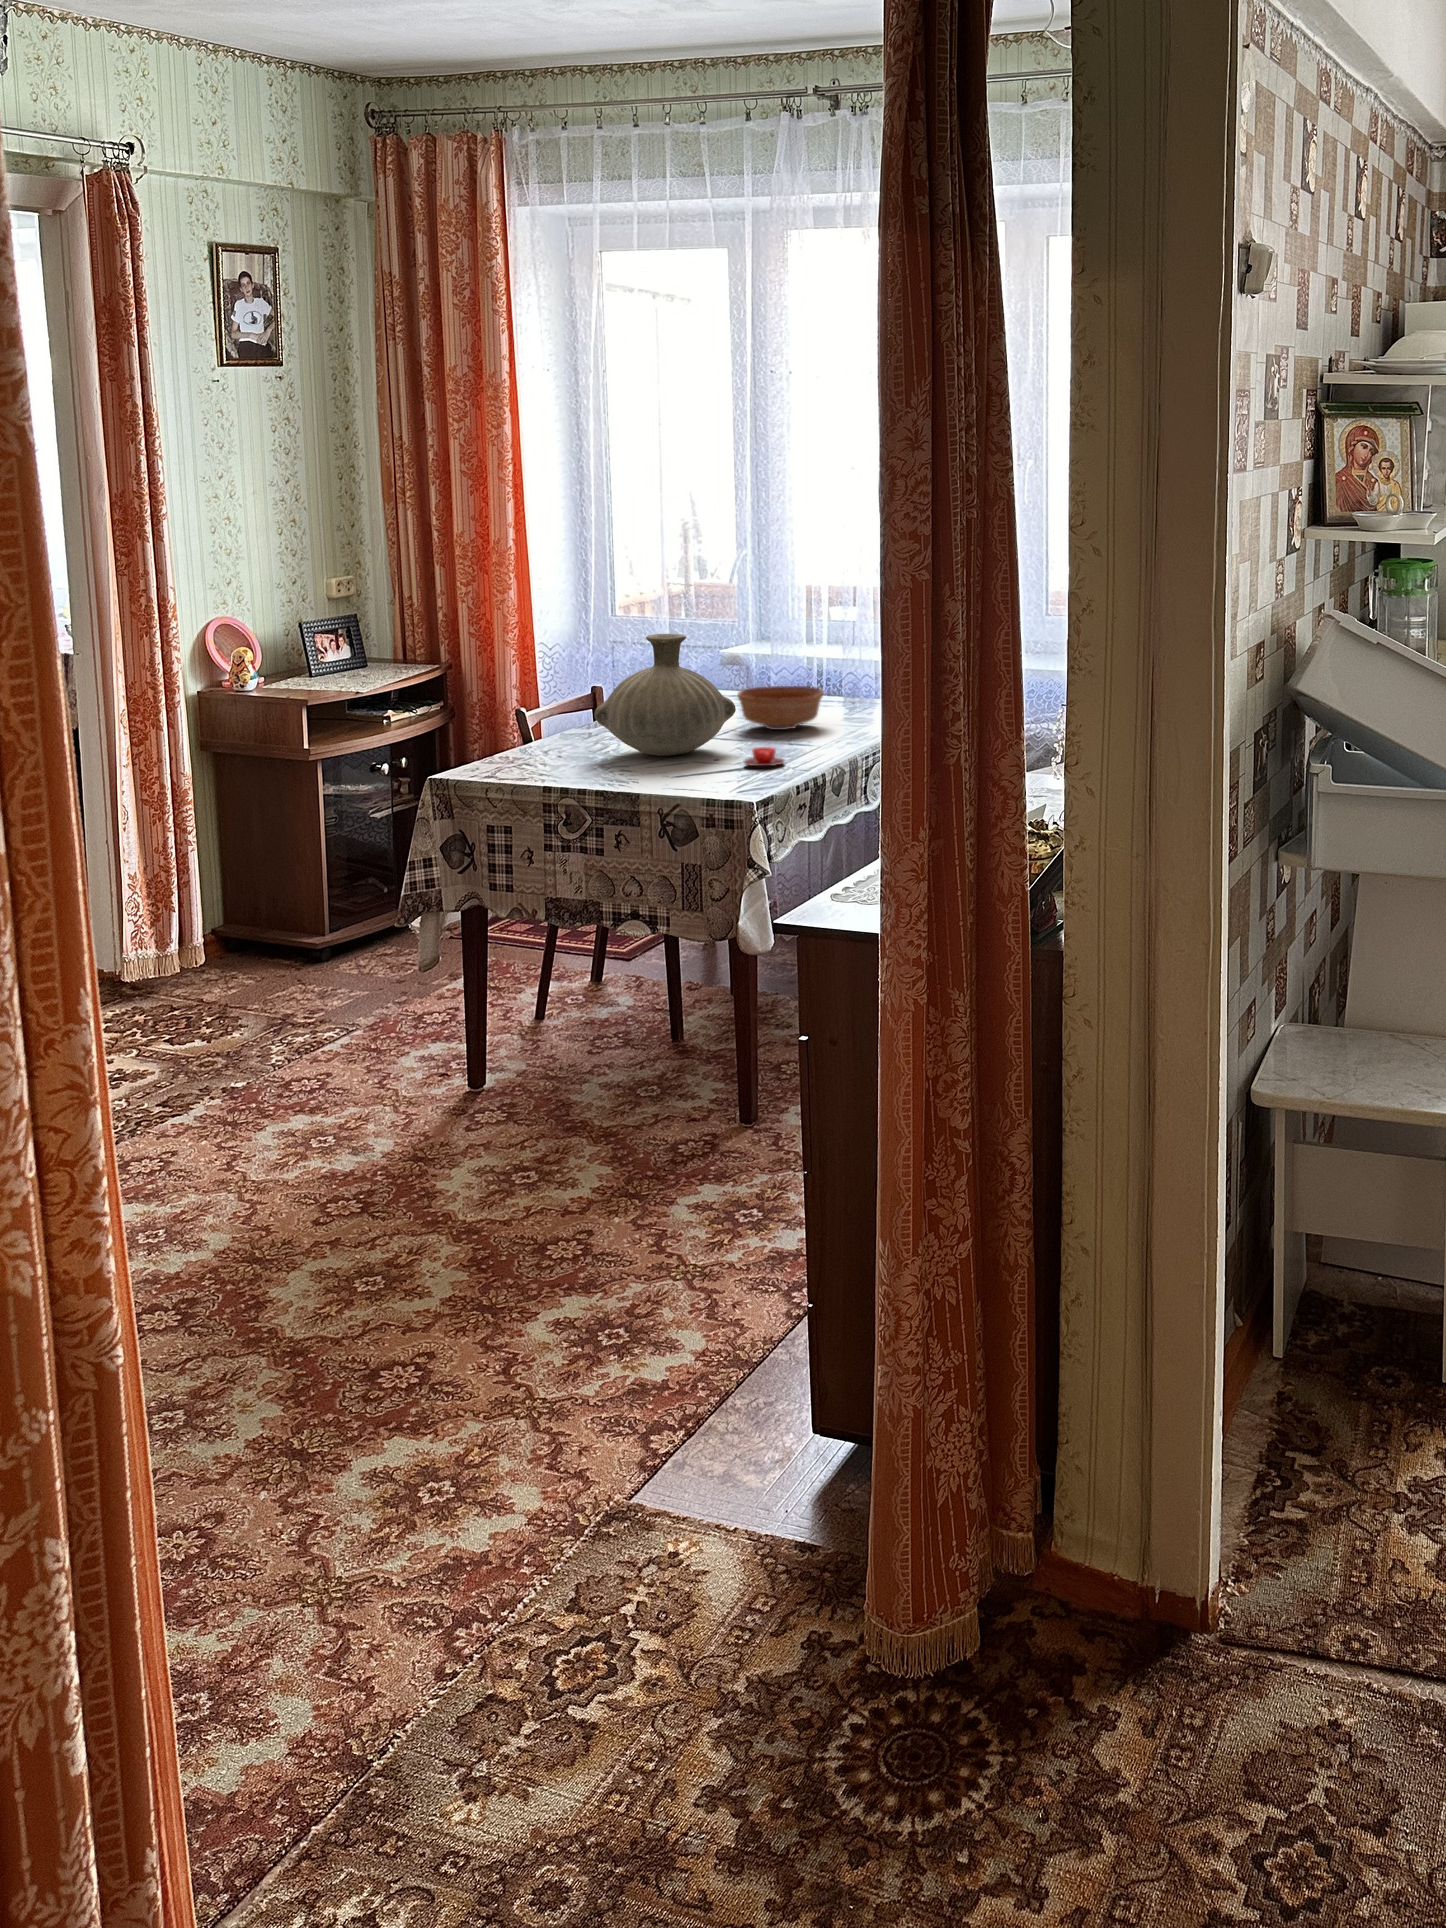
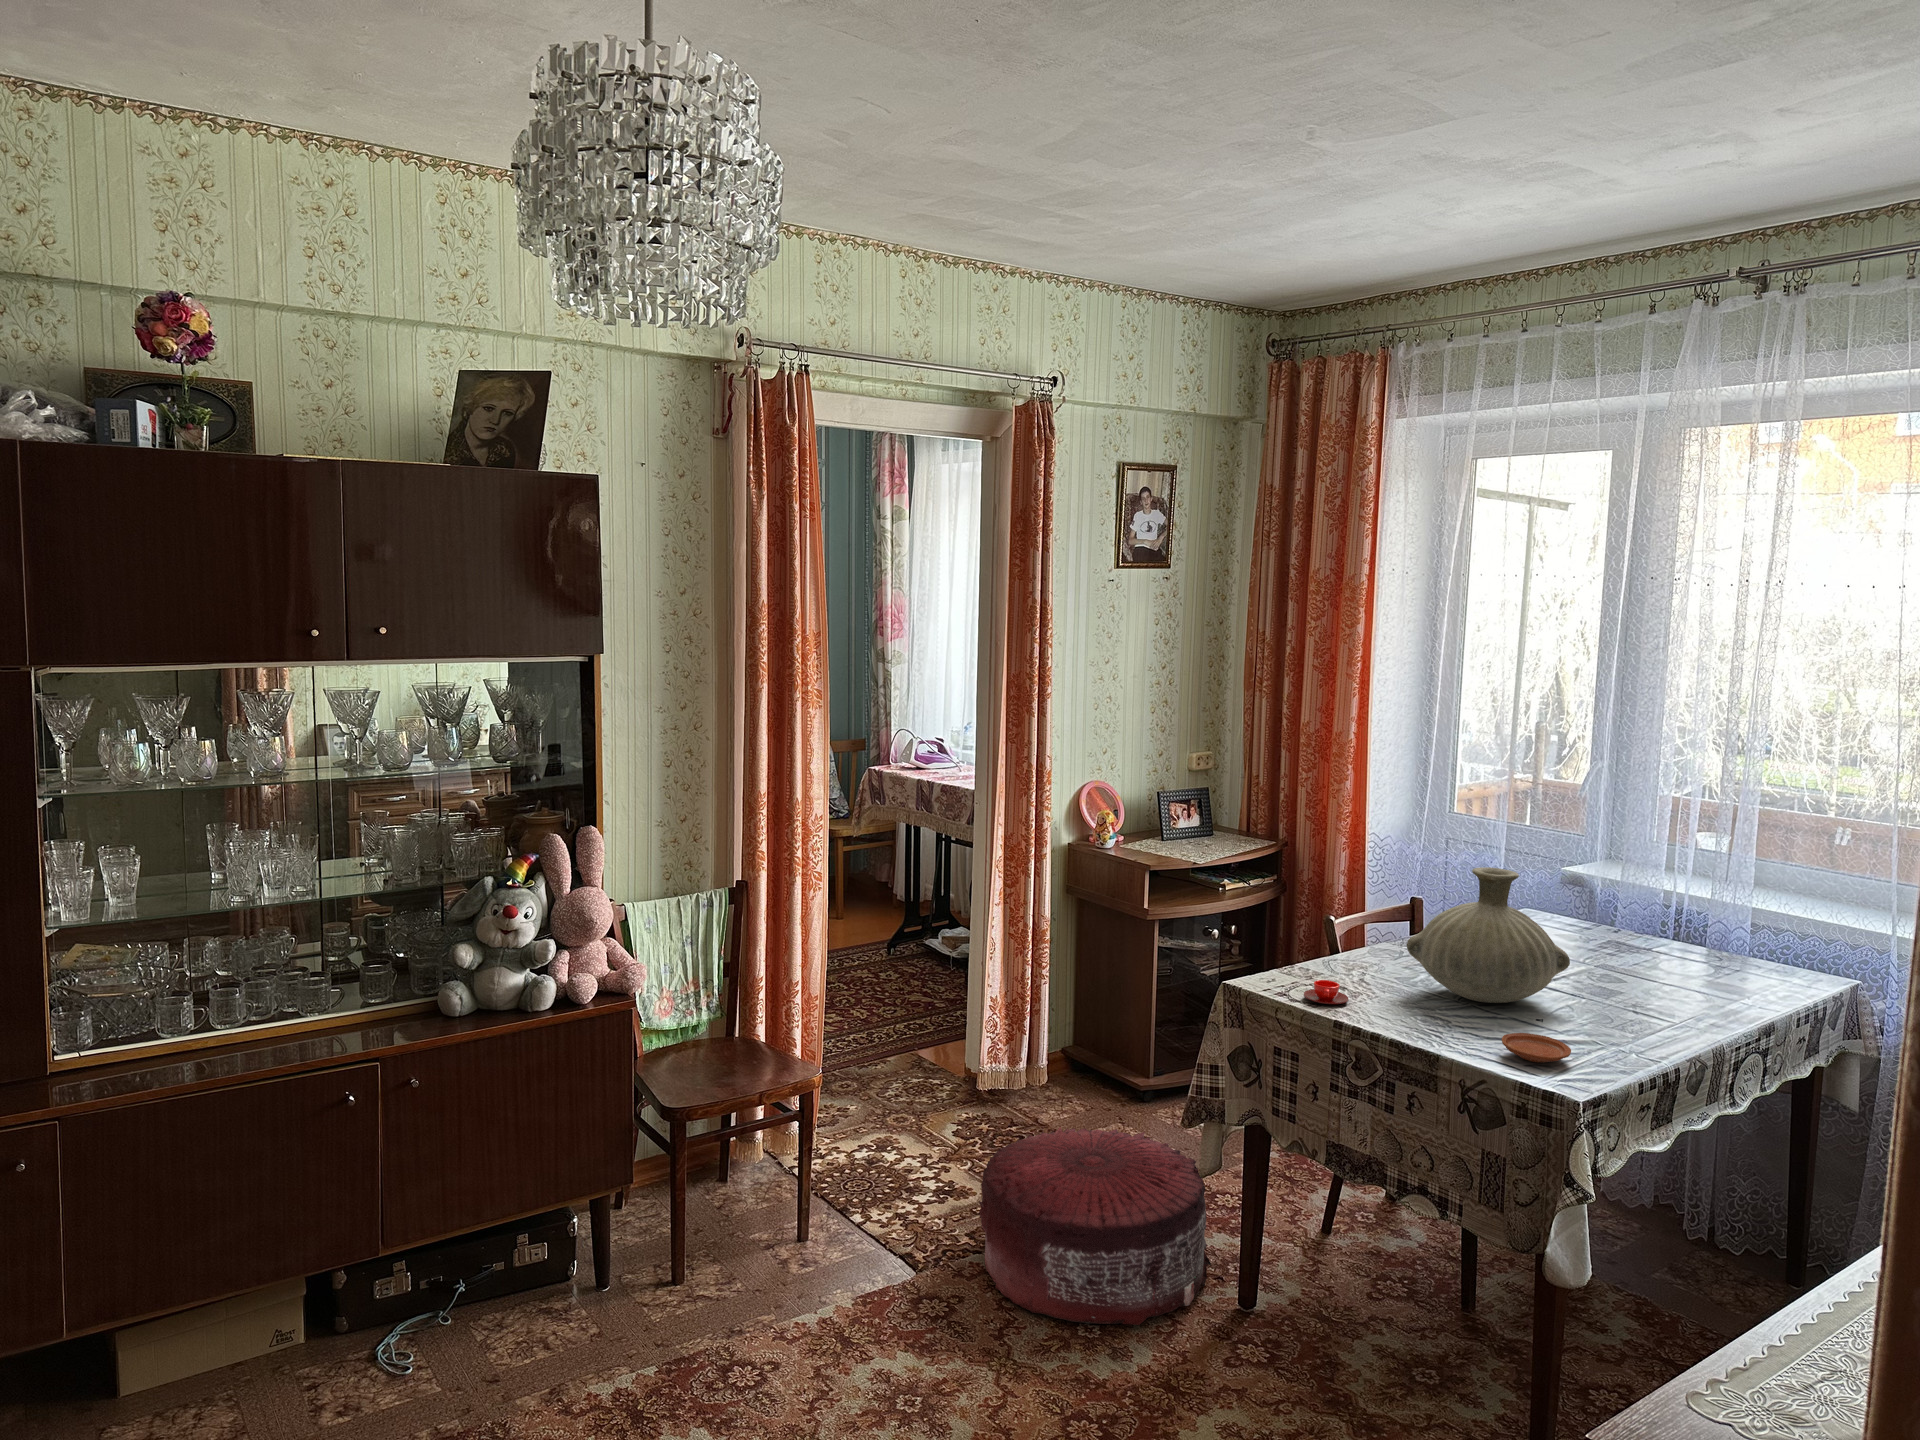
bowl: present [737,686,824,730] -> none [1573,930,1679,986]
teacup: present [744,747,784,766] -> present [1304,980,1348,1004]
plate: none [685,764,742,784] -> present [1502,1033,1571,1063]
pouf: none [180,959,436,1143] -> present [979,1127,1211,1325]

